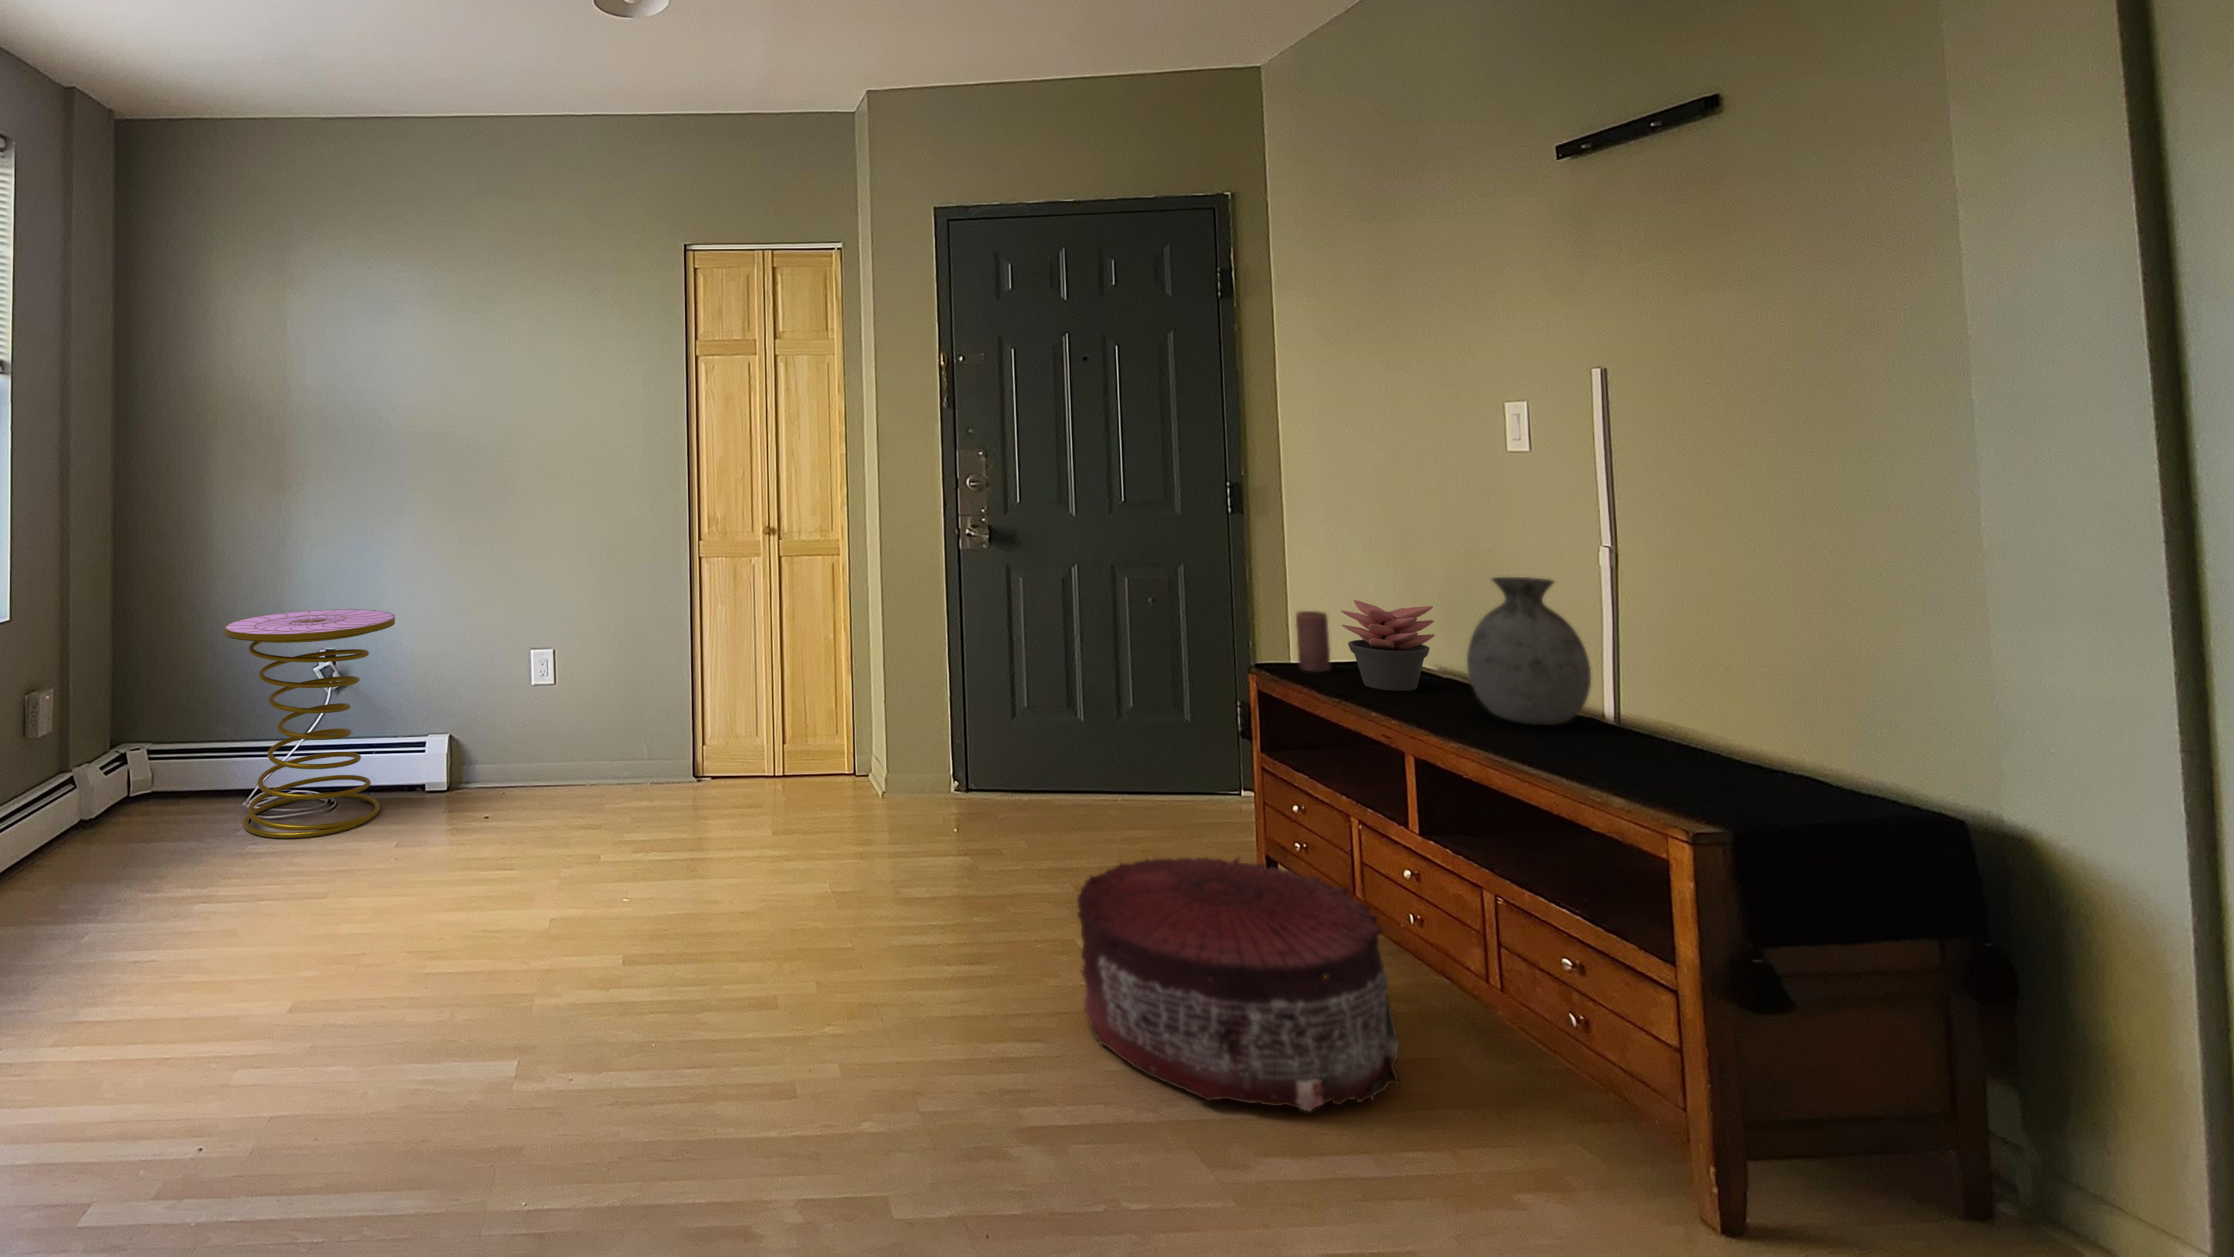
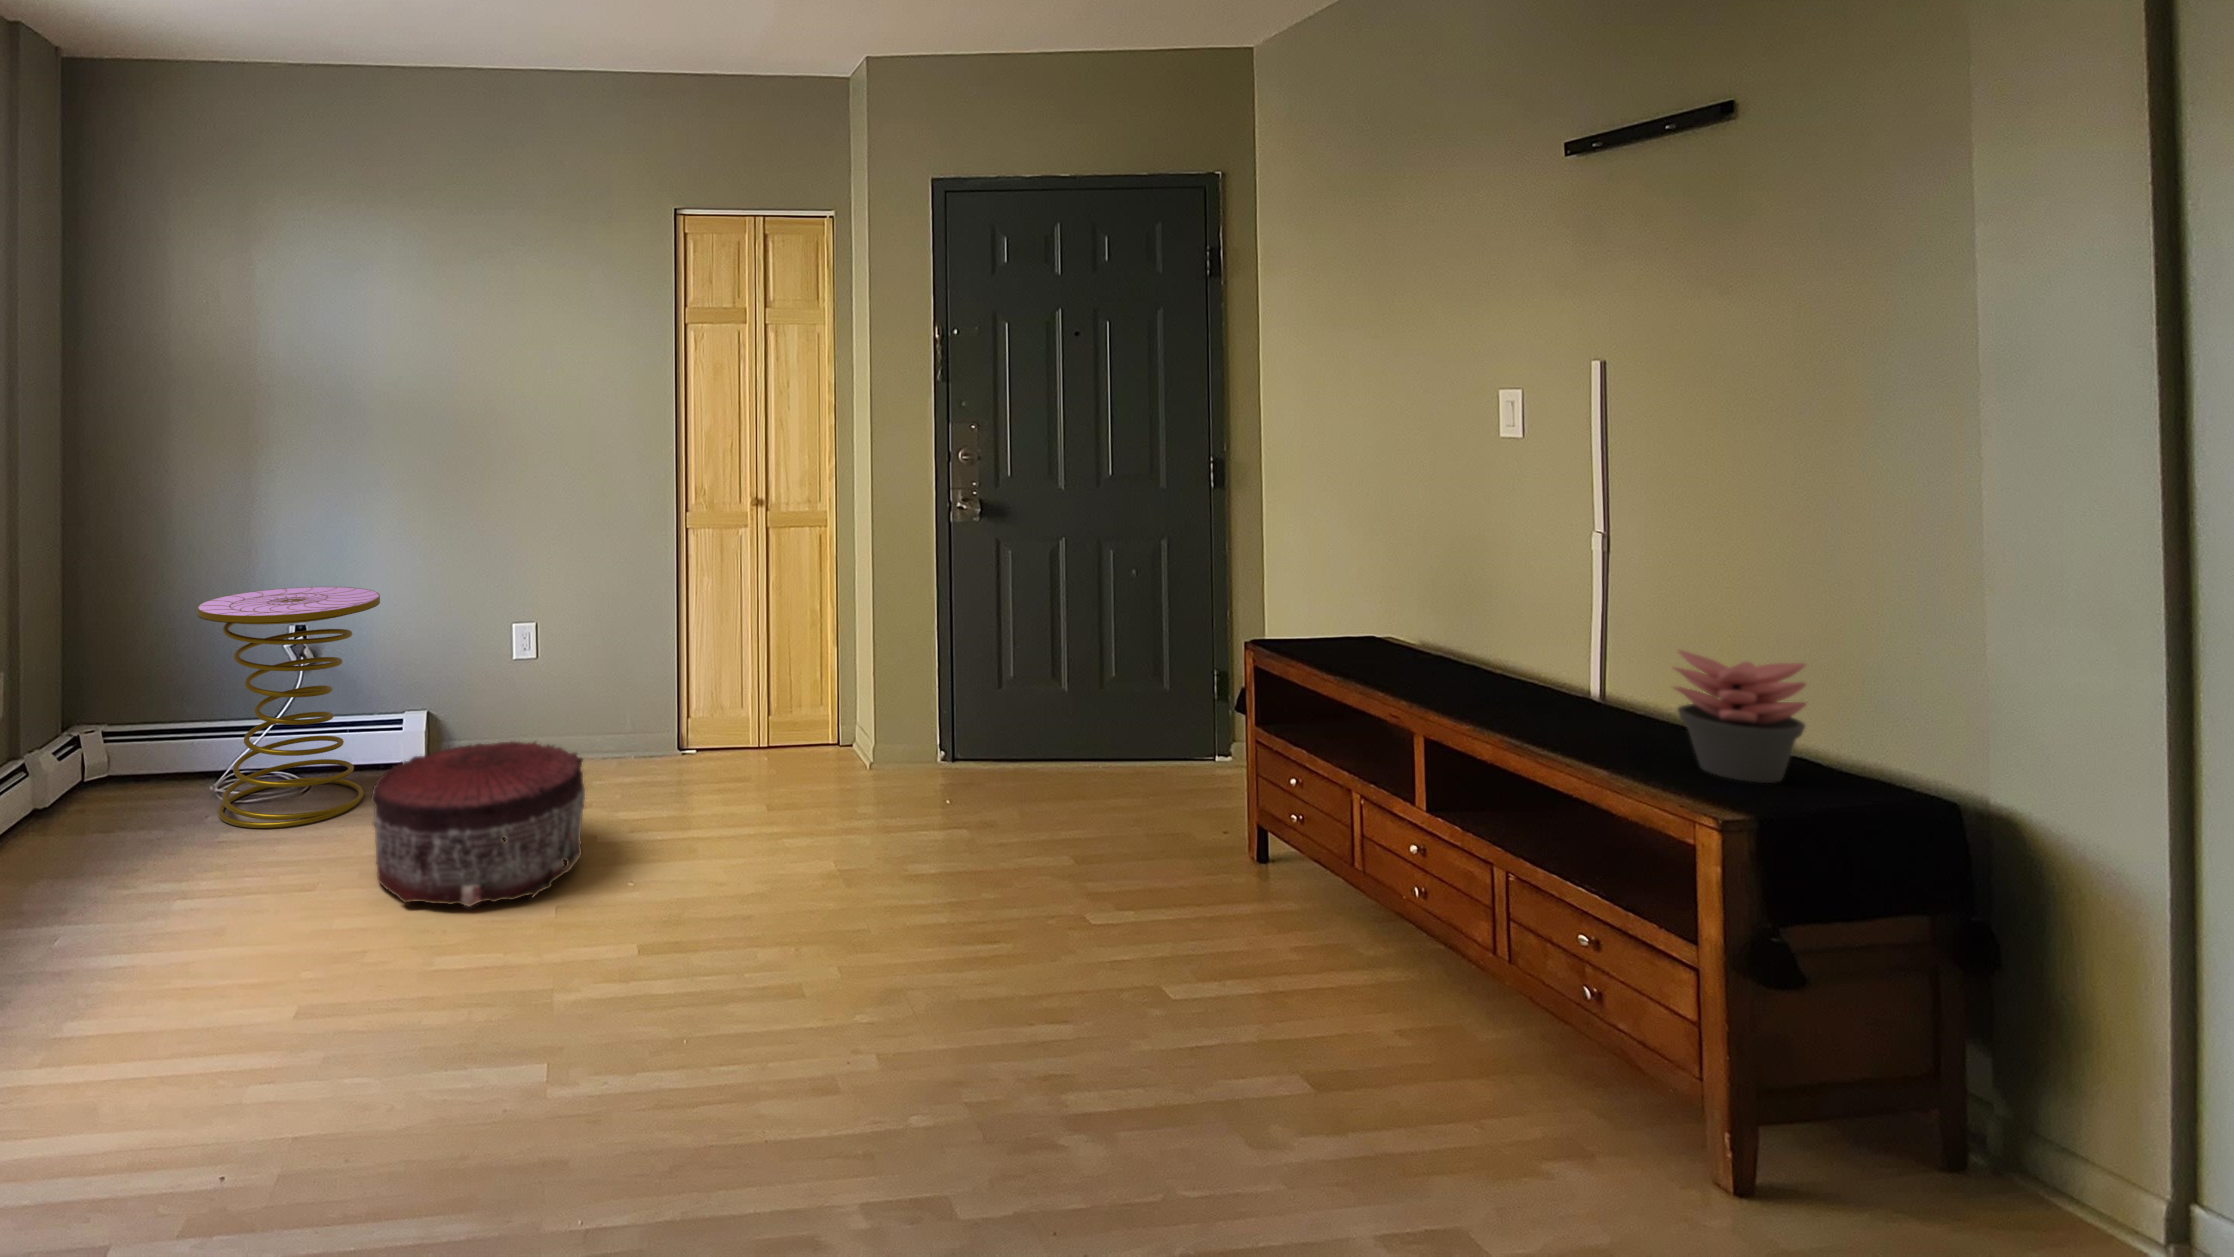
vase: present [1467,577,1591,725] -> none [1471,563,1587,705]
succulent plant: present [1341,600,1435,691] -> present [1674,650,1806,783]
candle: present [1296,611,1331,672] -> none [1297,591,1329,650]
pouf: present [1078,857,1399,1111] -> present [371,741,585,906]

